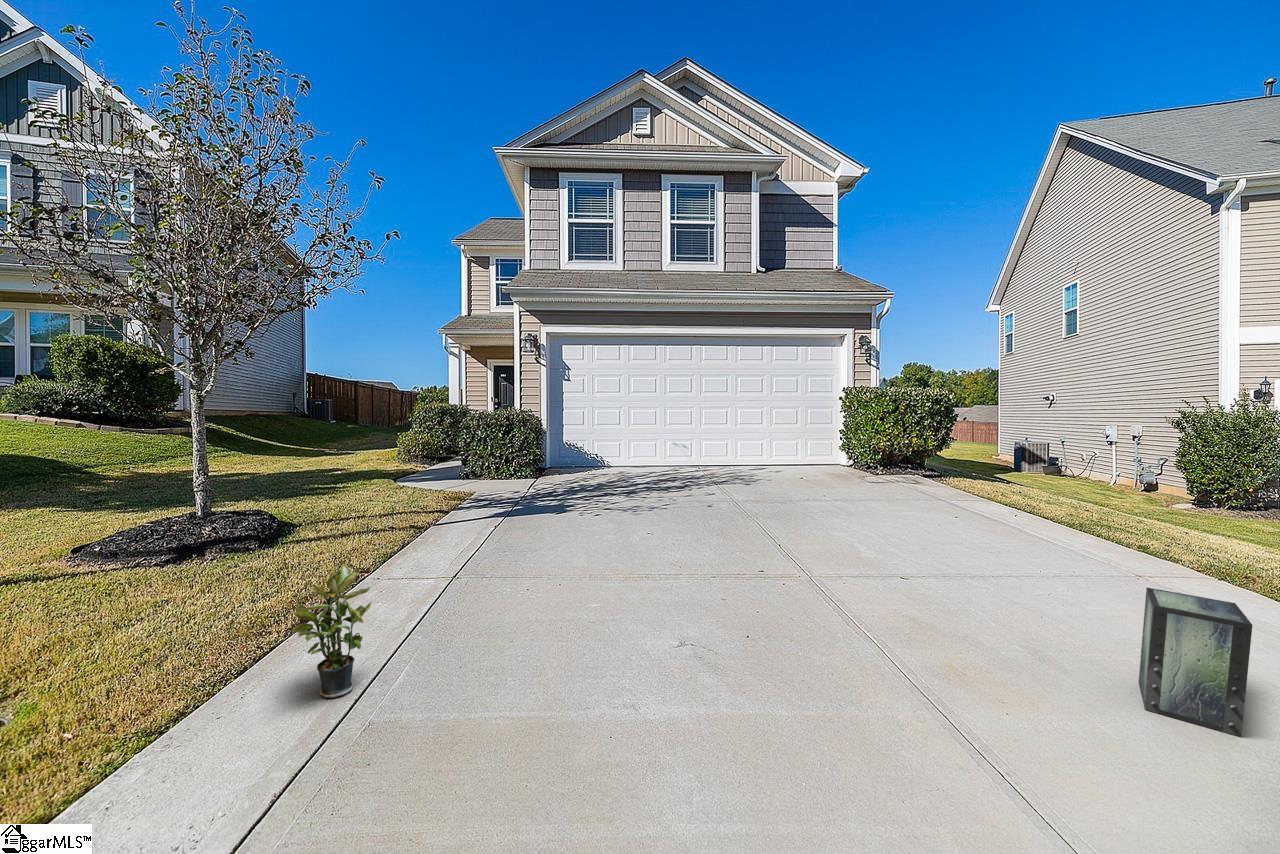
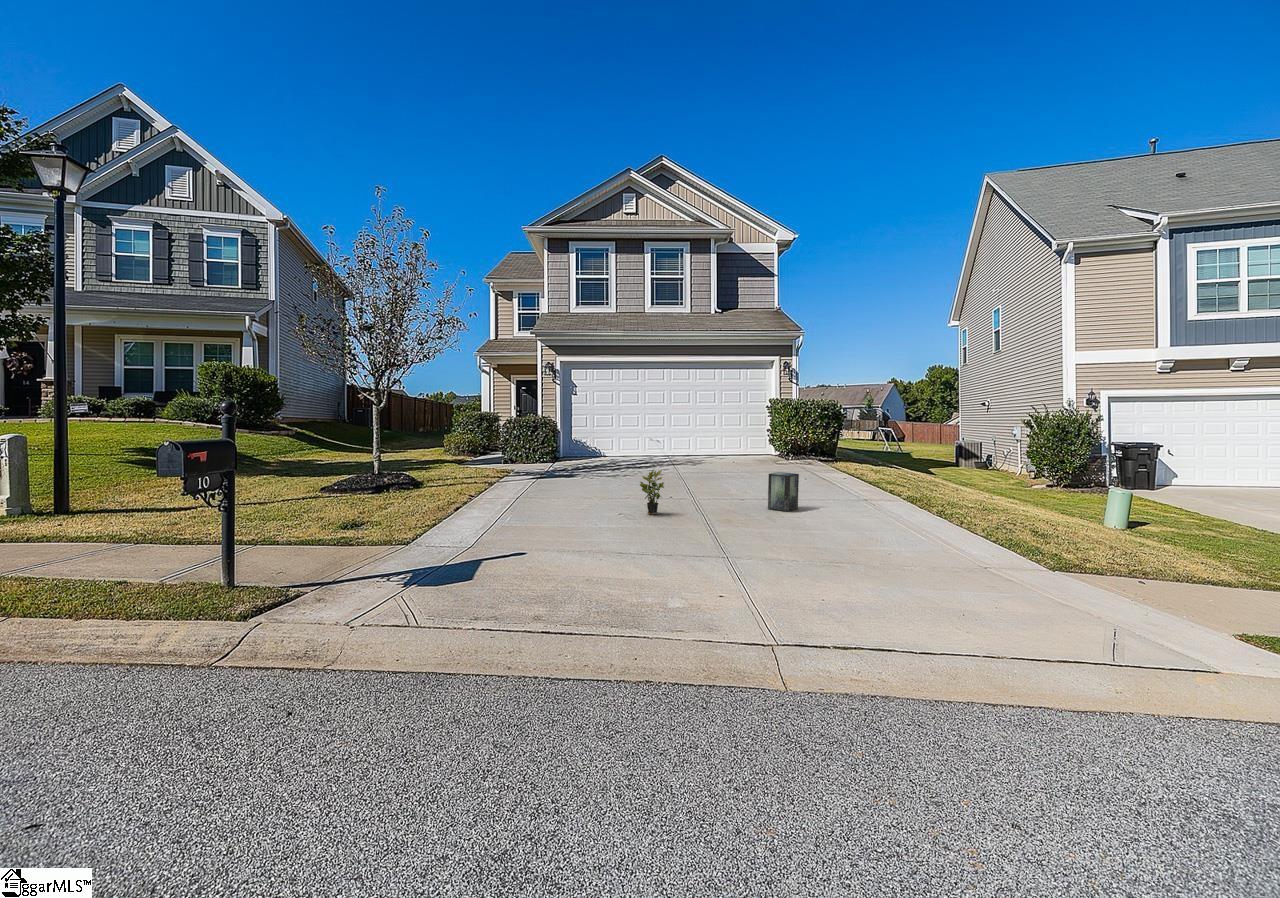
potted plant: present [291,565,371,698] -> present [640,470,664,515]

